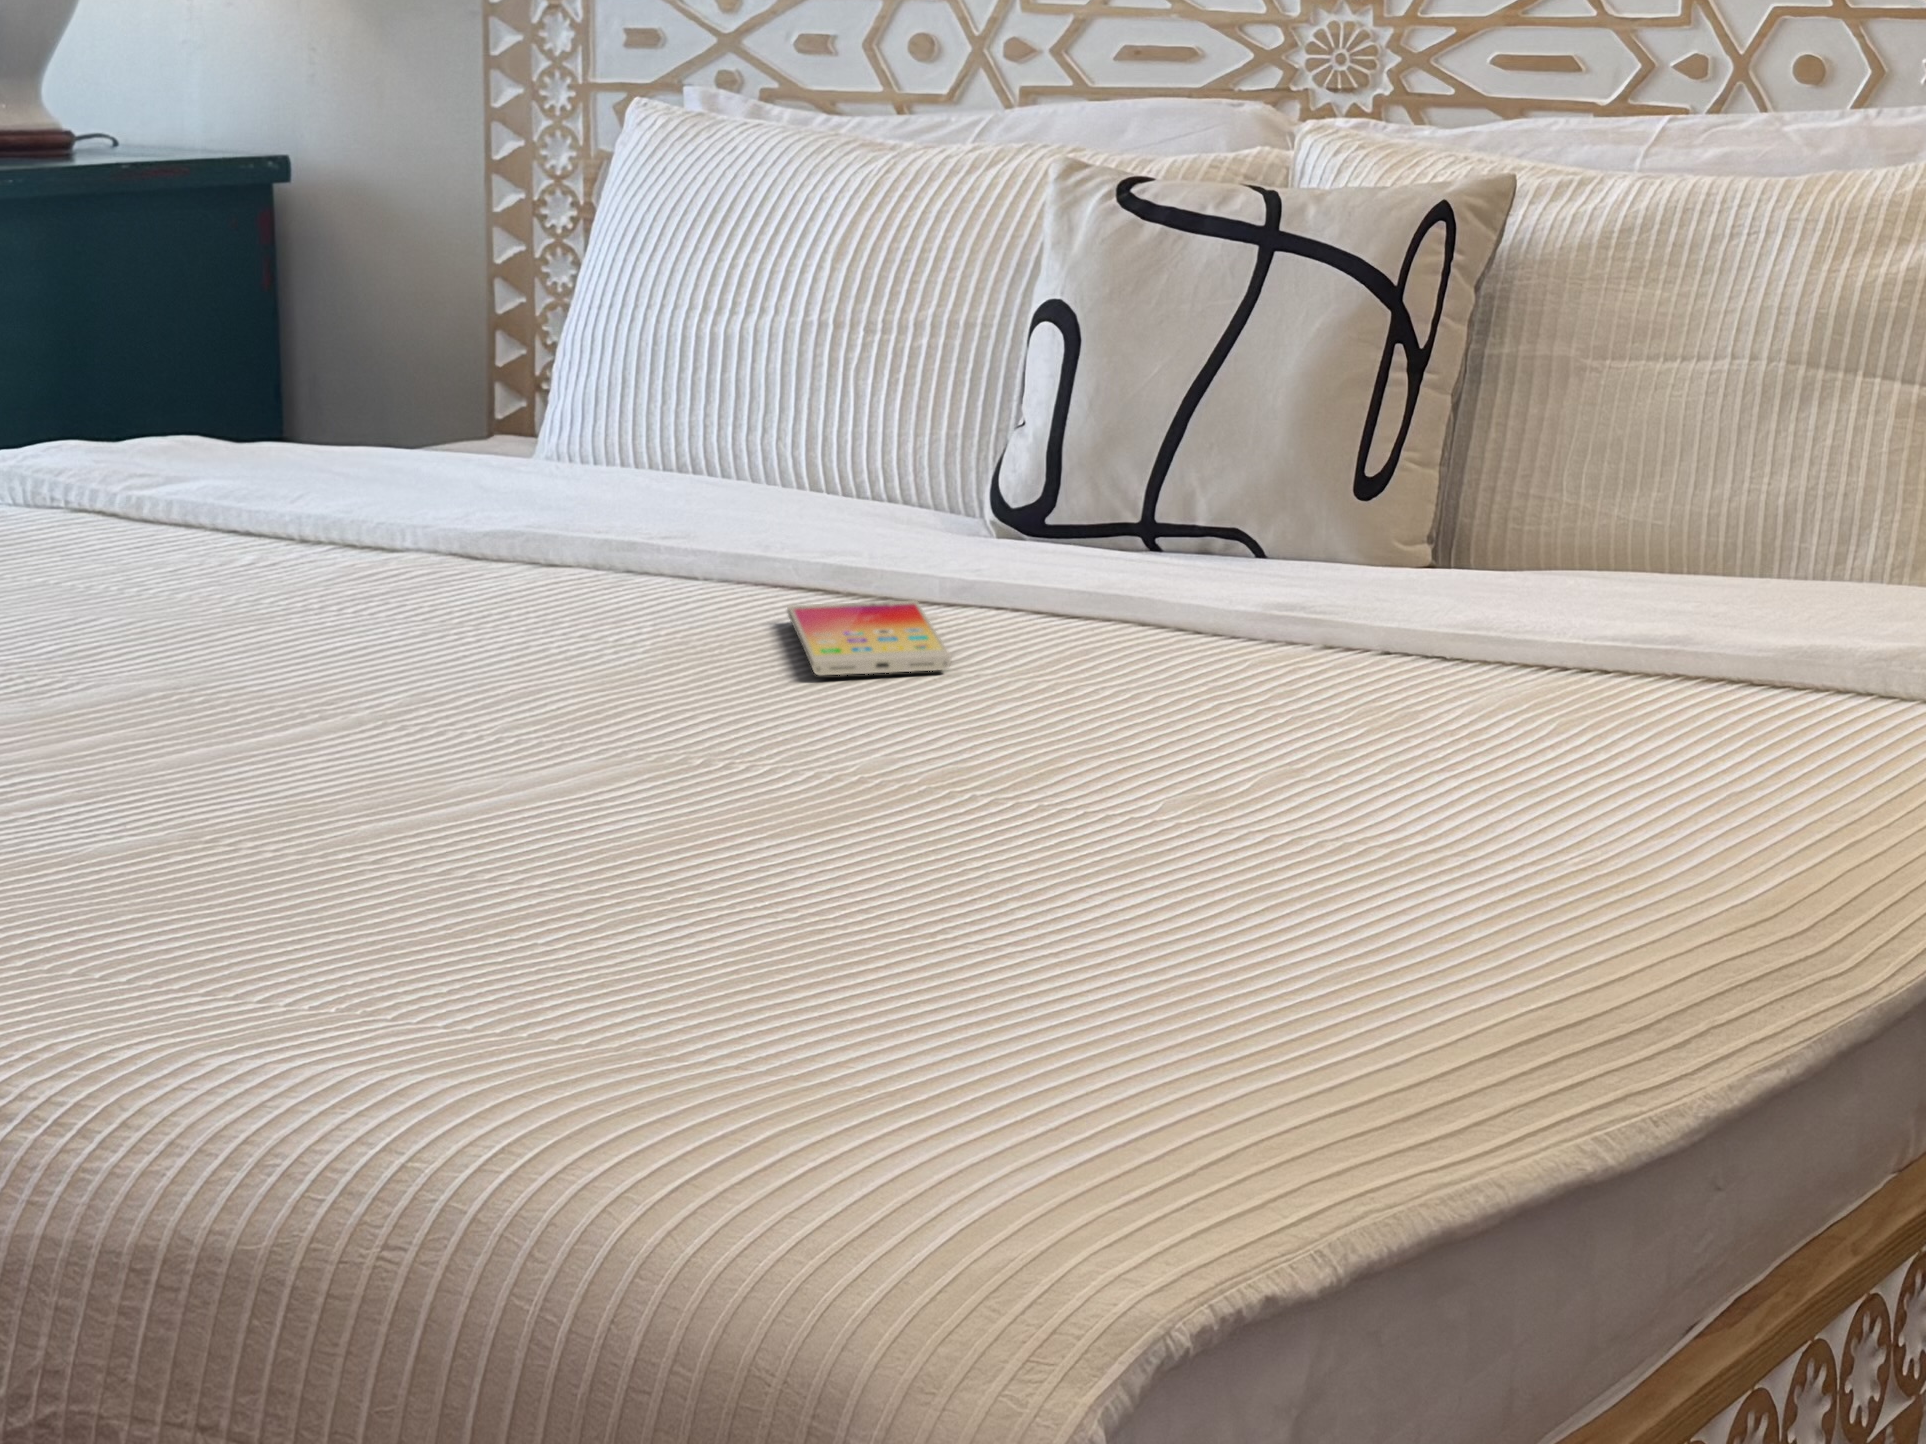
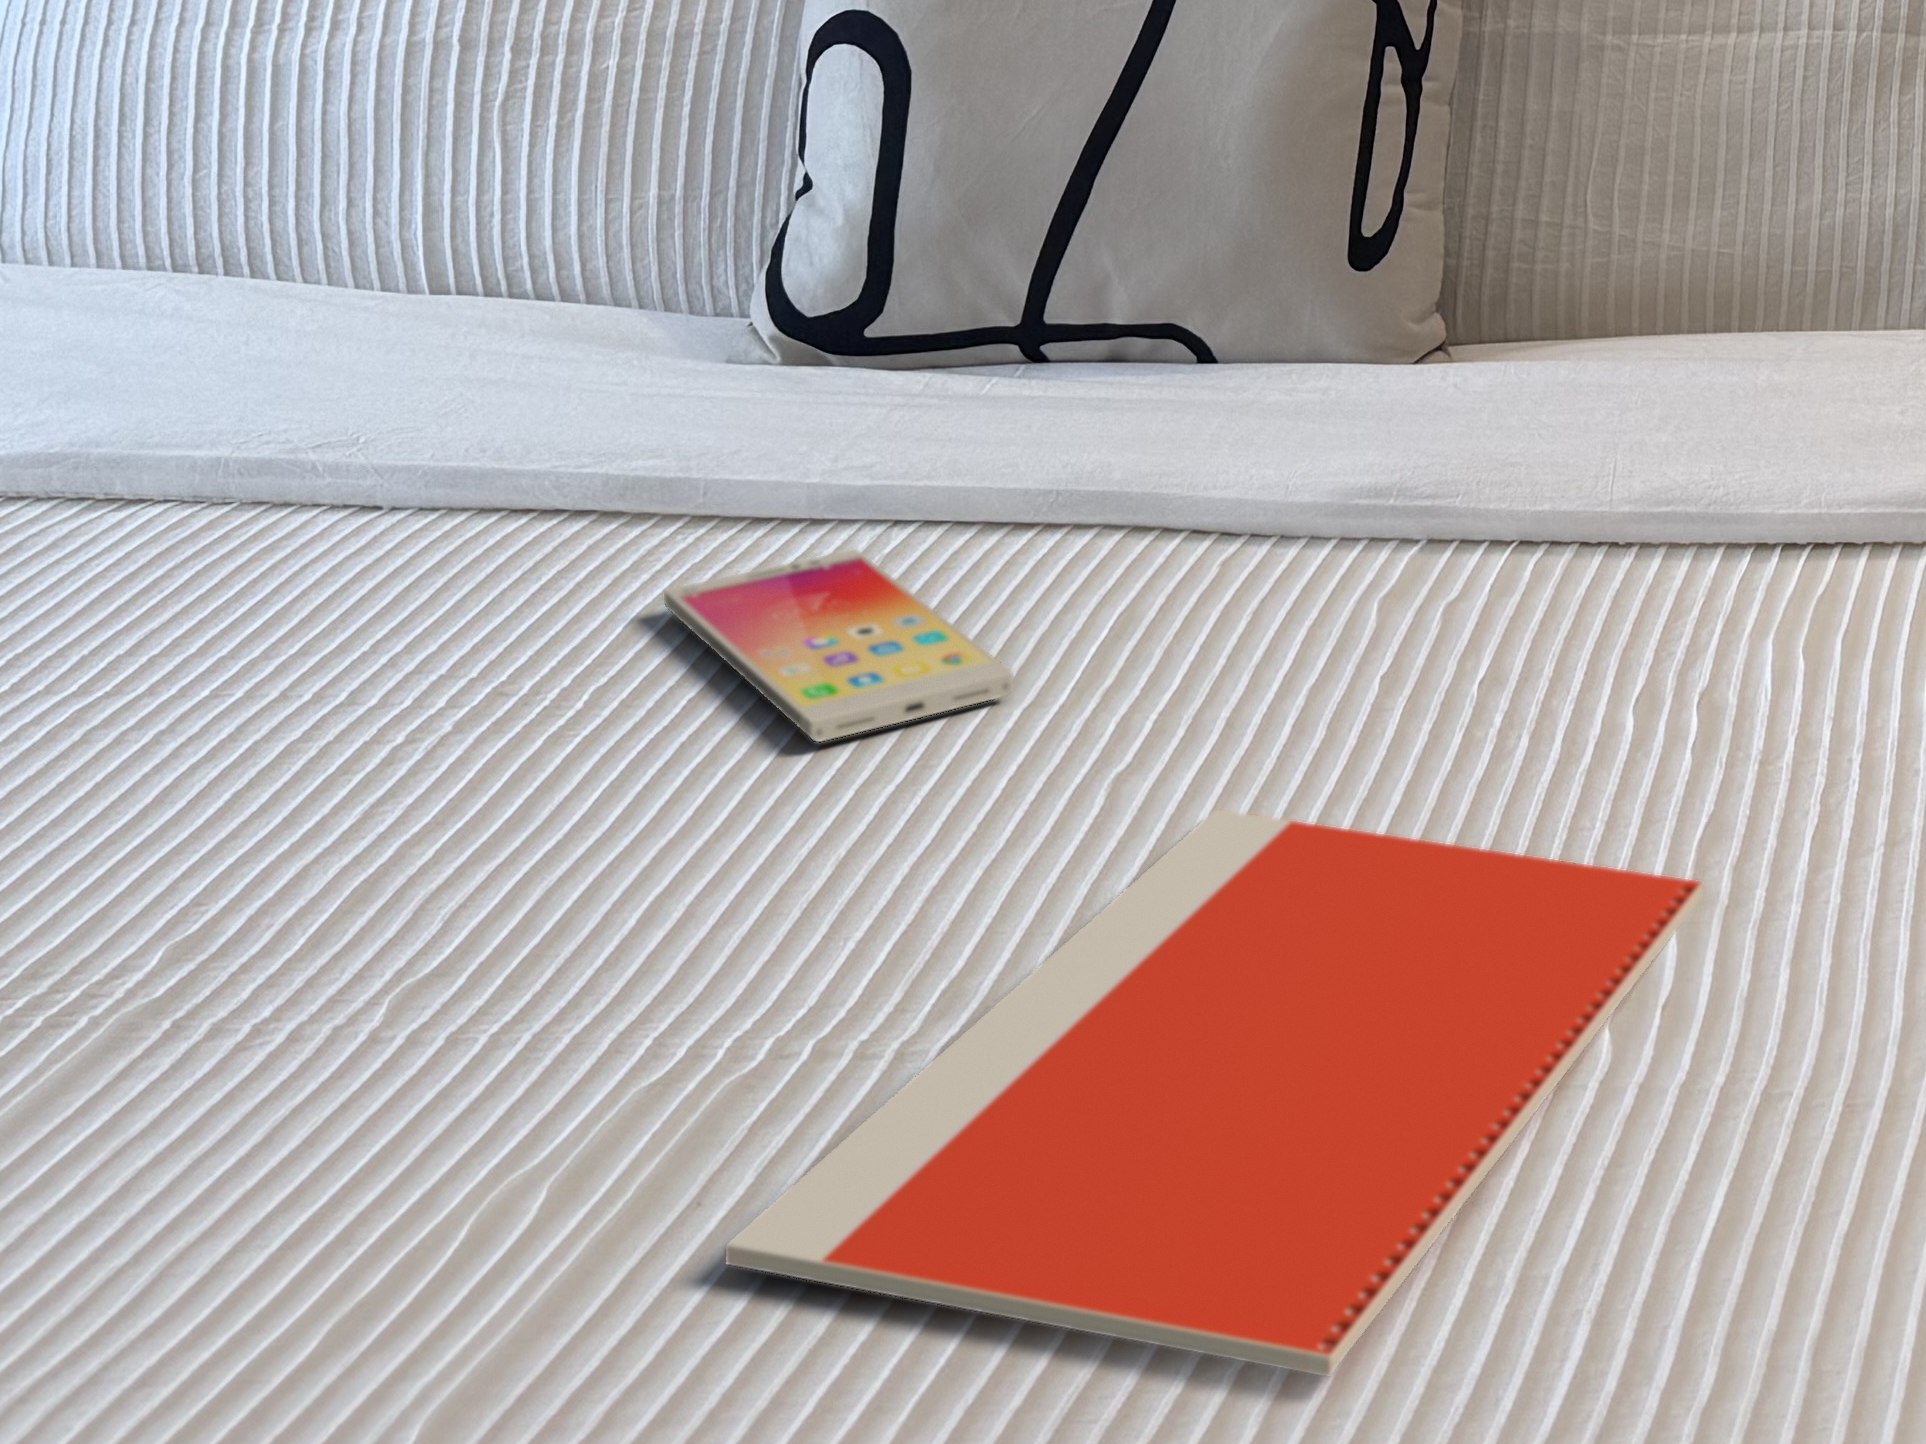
notebook: none [573,723,1270,915] -> present [725,810,1703,1376]

